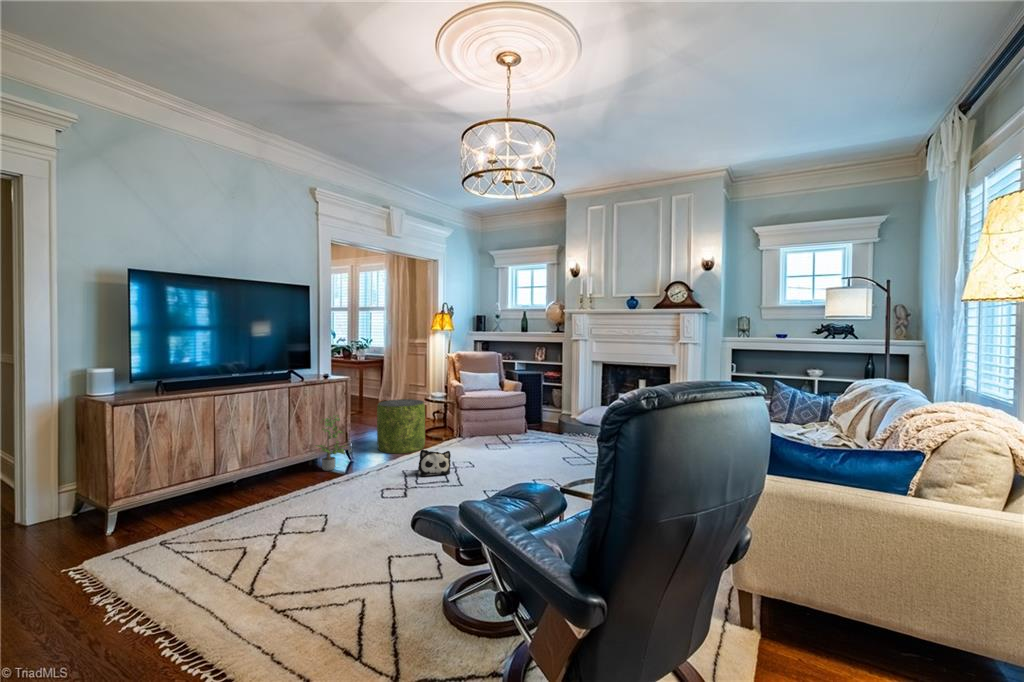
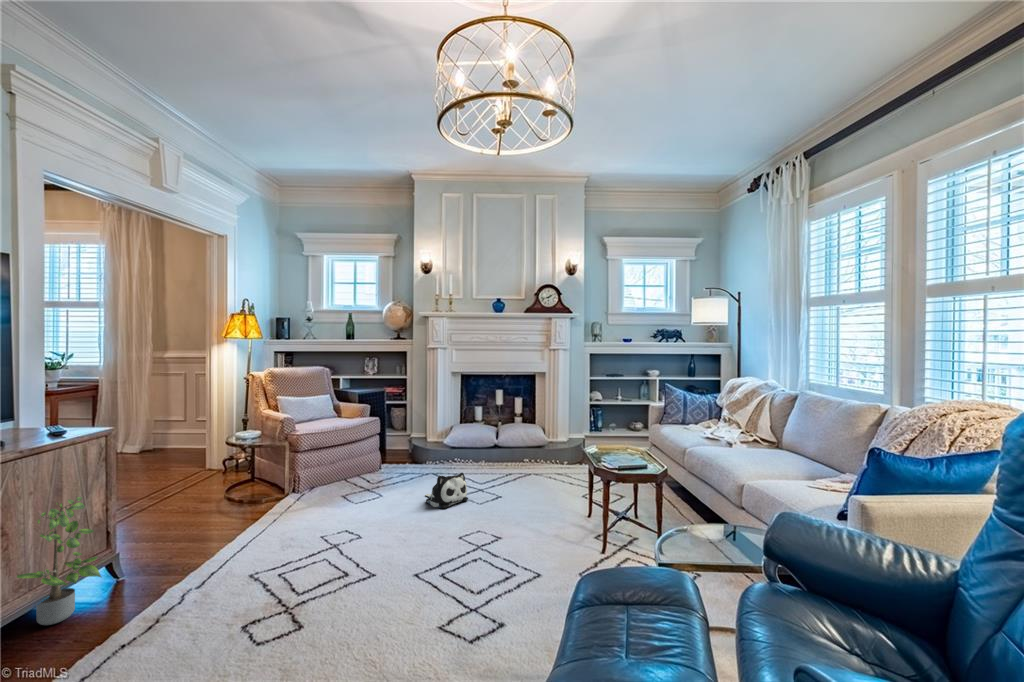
pouf: present [377,399,425,454] -> none [150,444,248,546]
plush toy: present [418,449,451,476] -> present [426,473,468,508]

